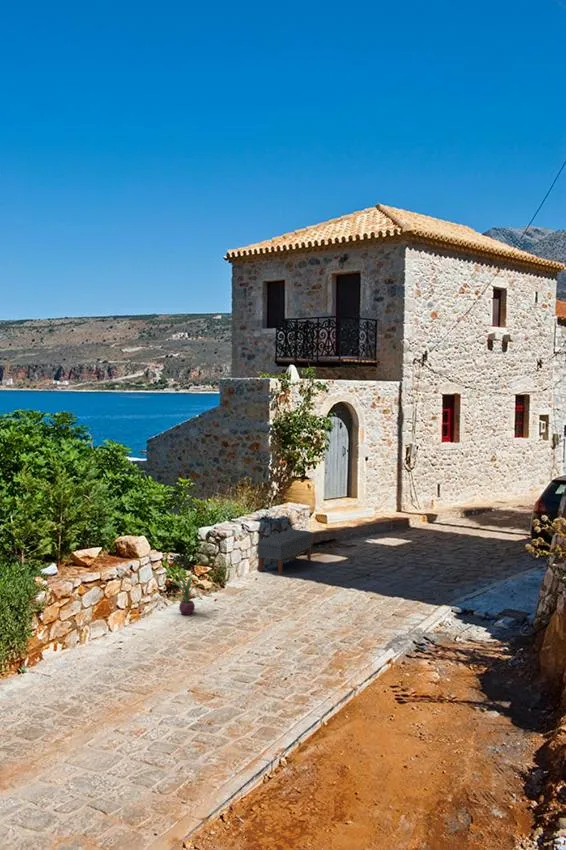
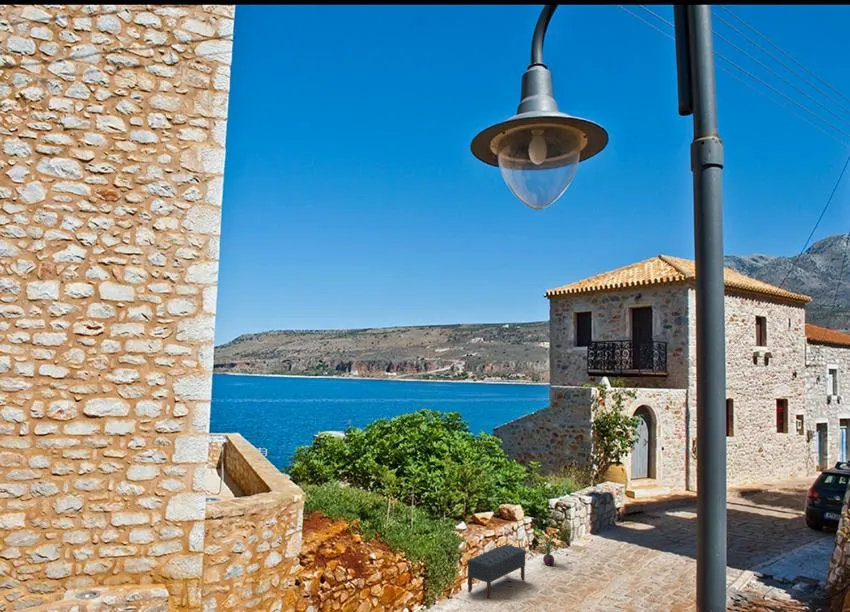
bench: present [258,529,312,575] -> present [467,545,526,599]

